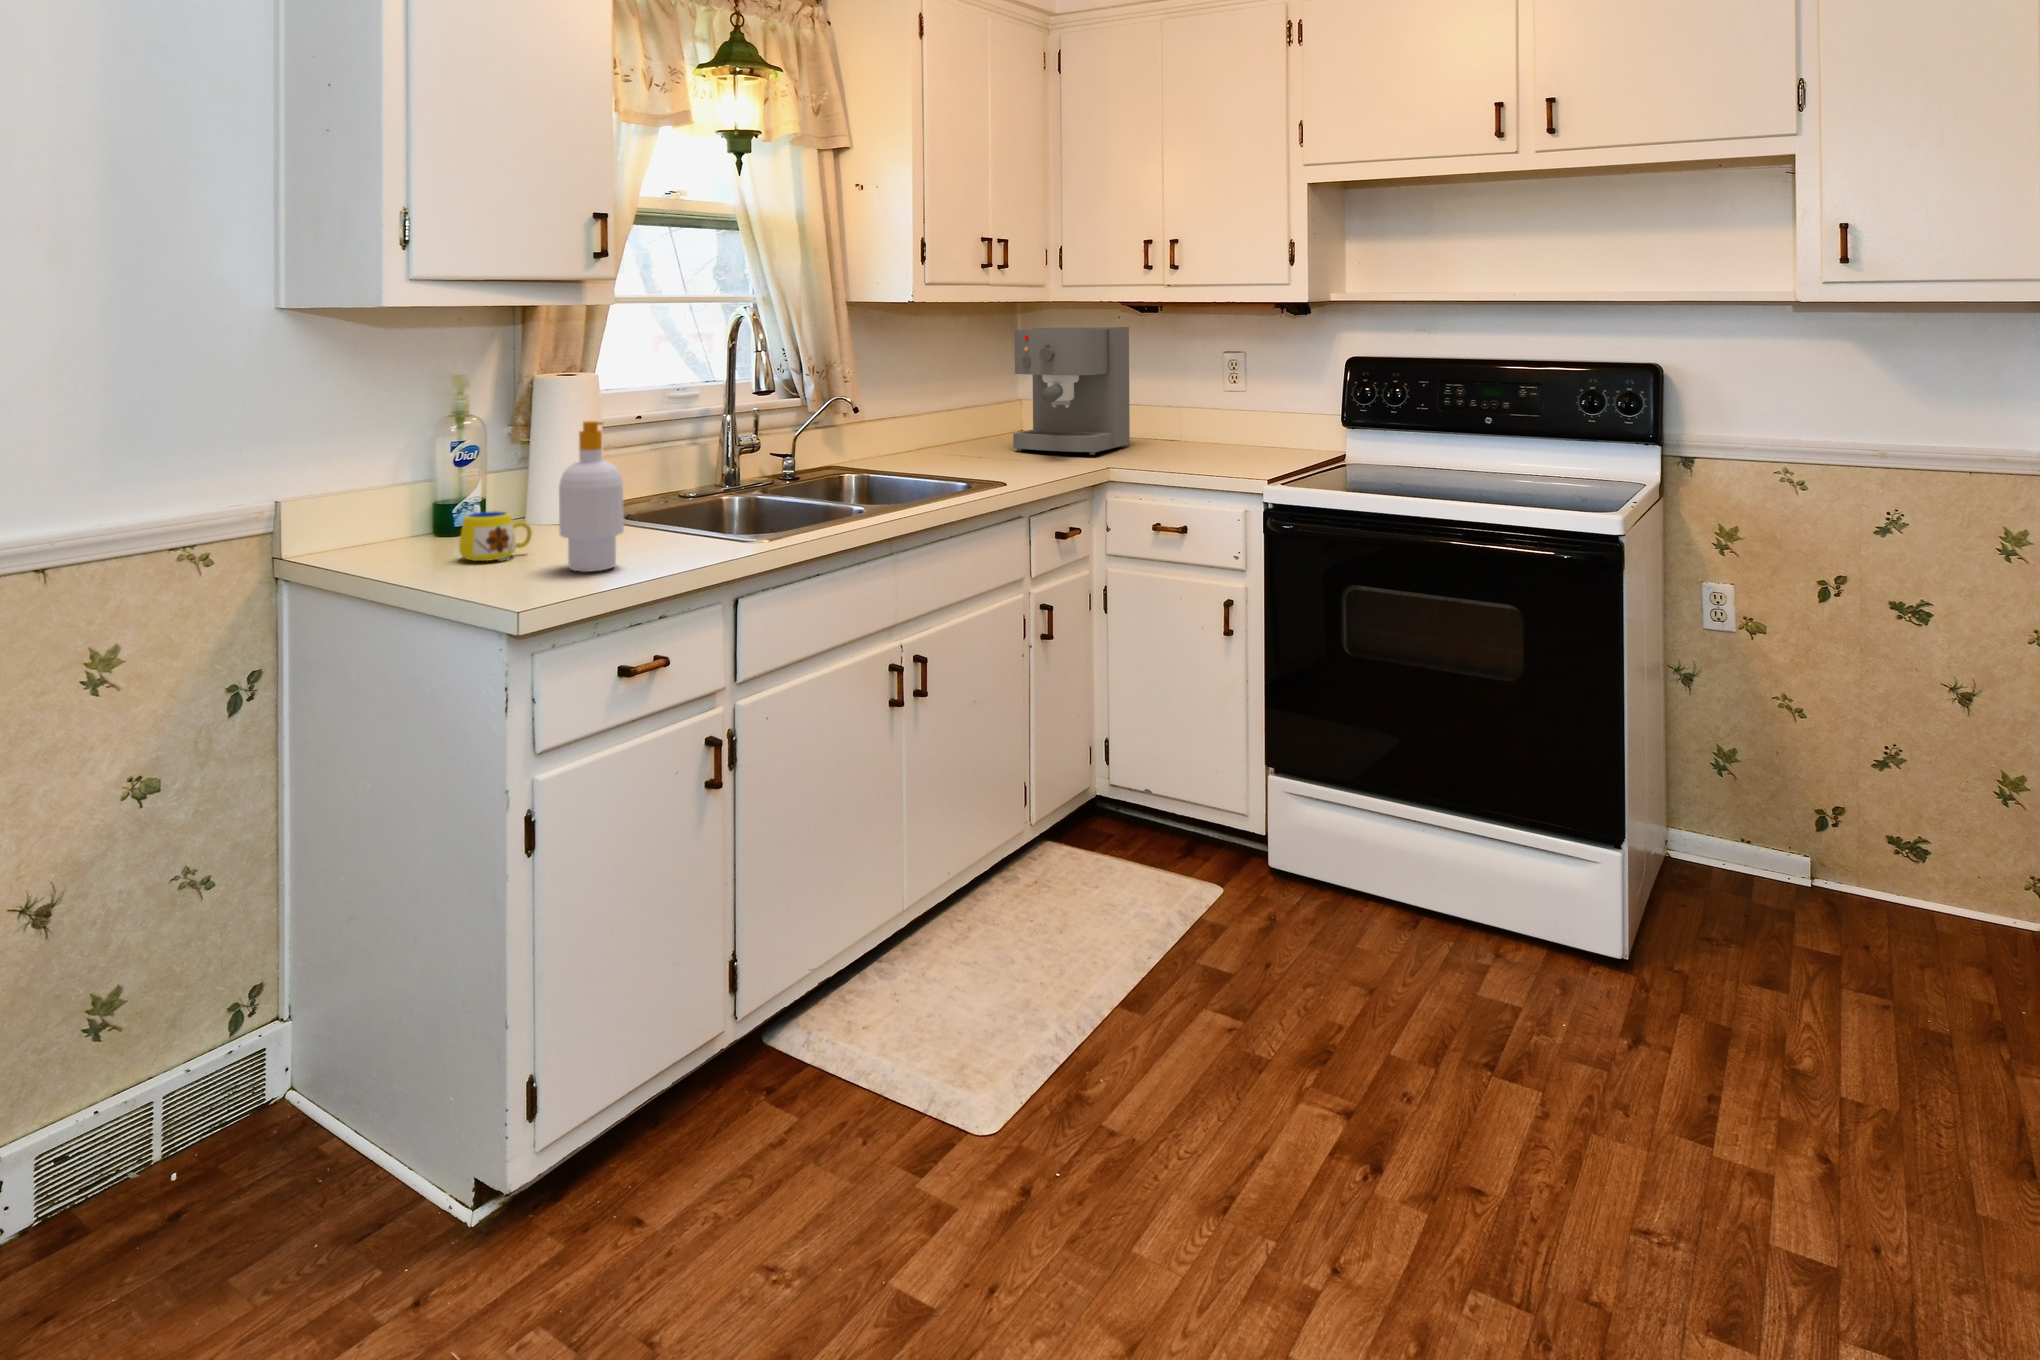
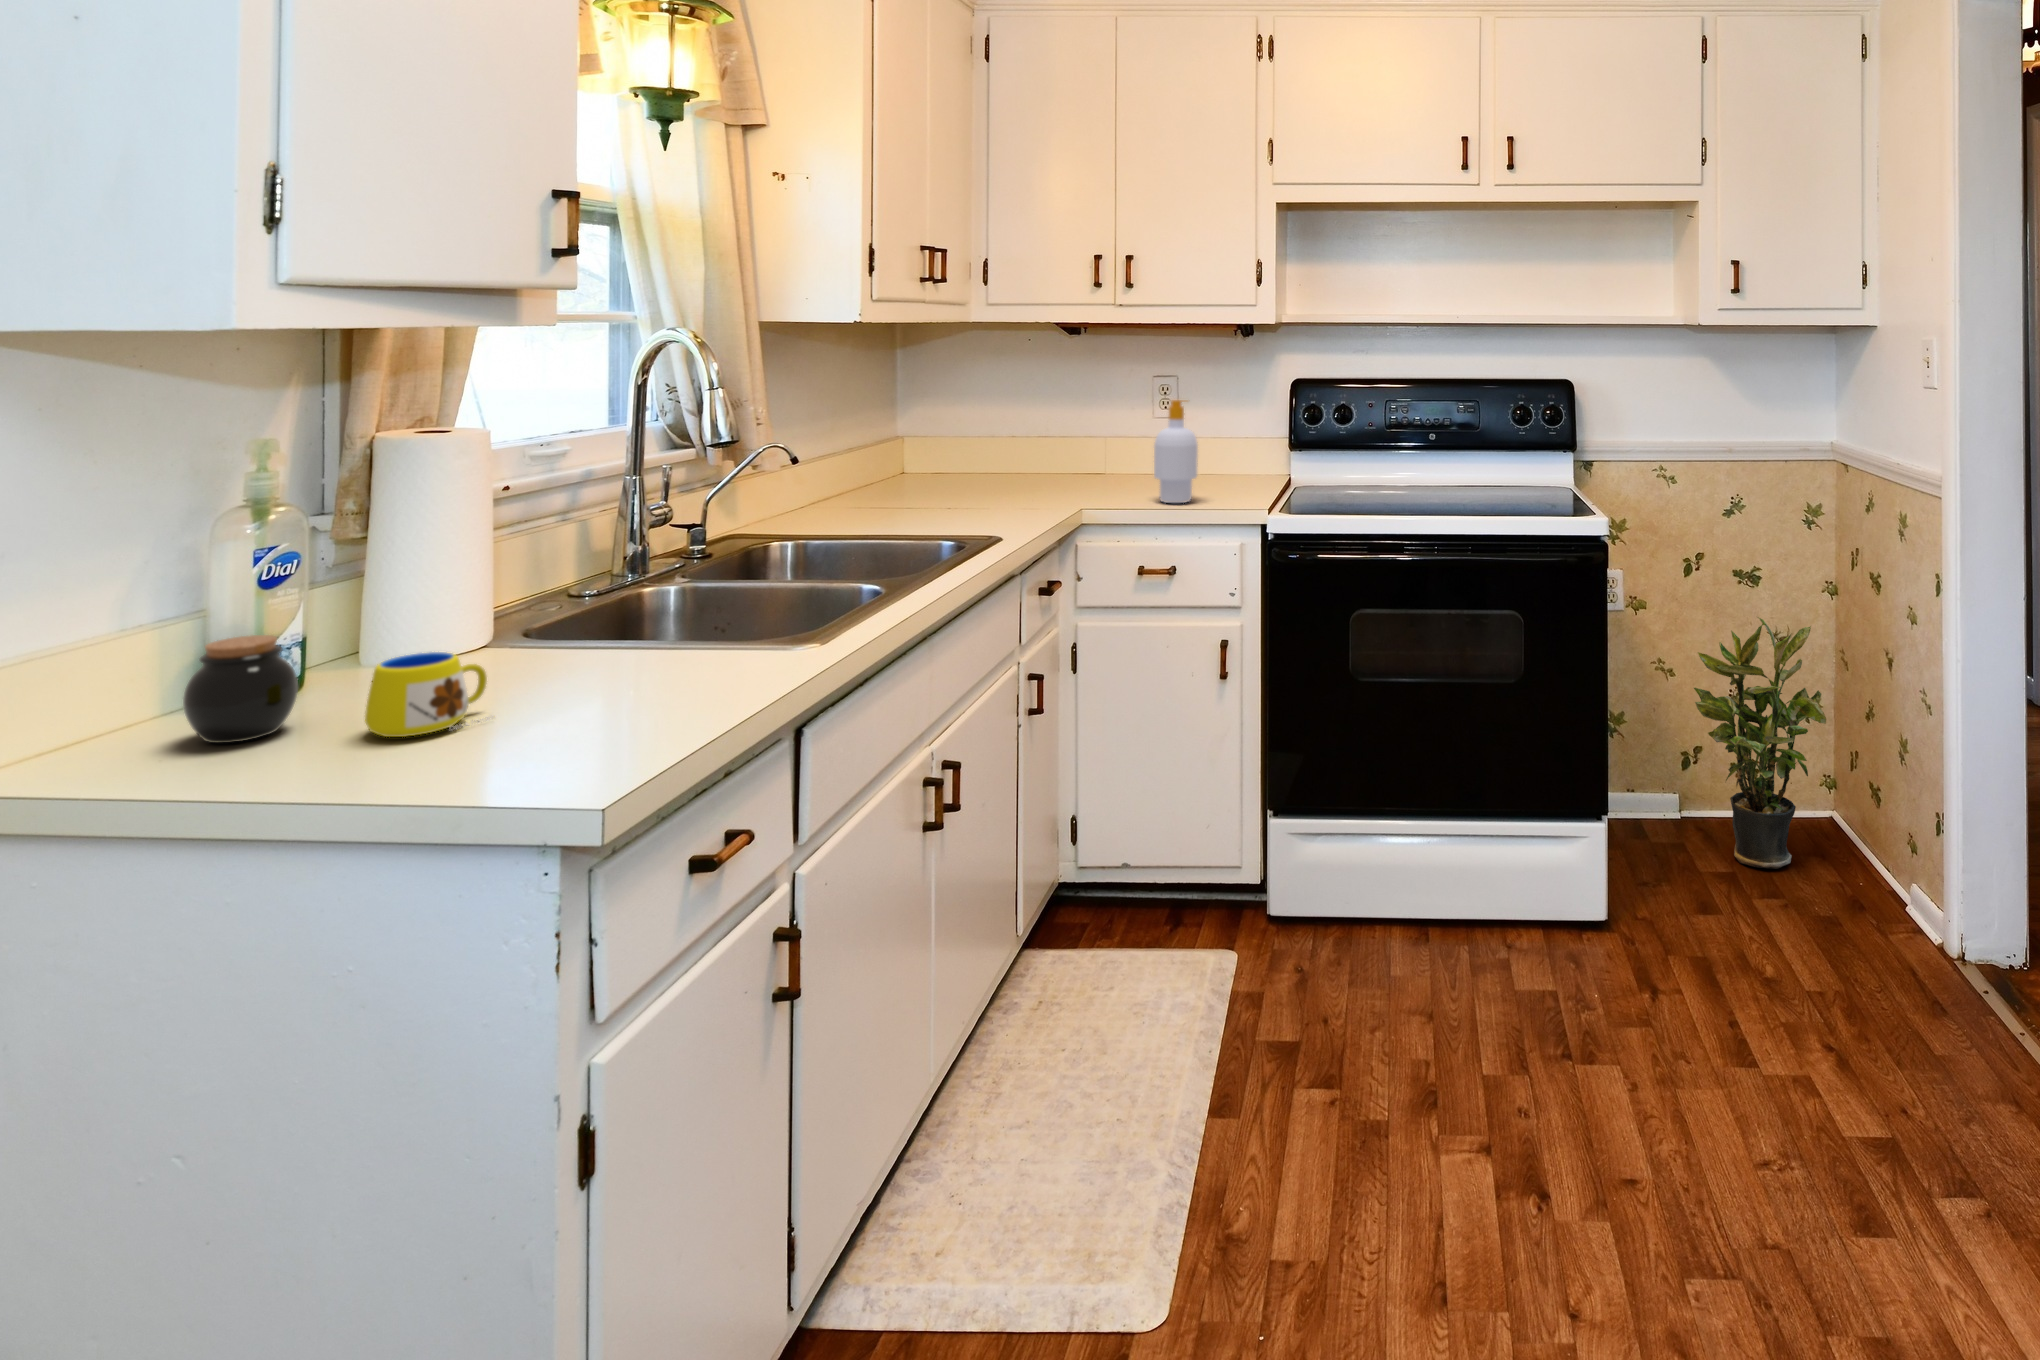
coffee maker: present [1013,327,1130,455] -> none [945,345,1069,491]
soap bottle: present [559,421,624,572] -> present [1154,400,1198,503]
jar: none [383,492,440,554] -> present [183,635,298,743]
potted plant: none [1794,648,1991,961] -> present [1694,617,1826,869]

